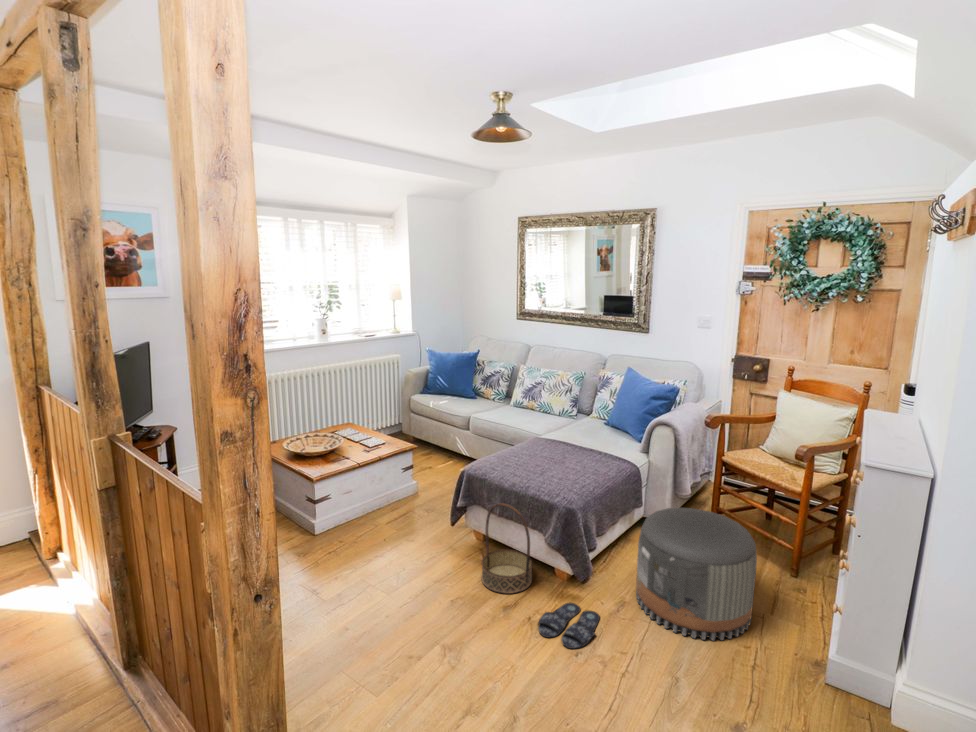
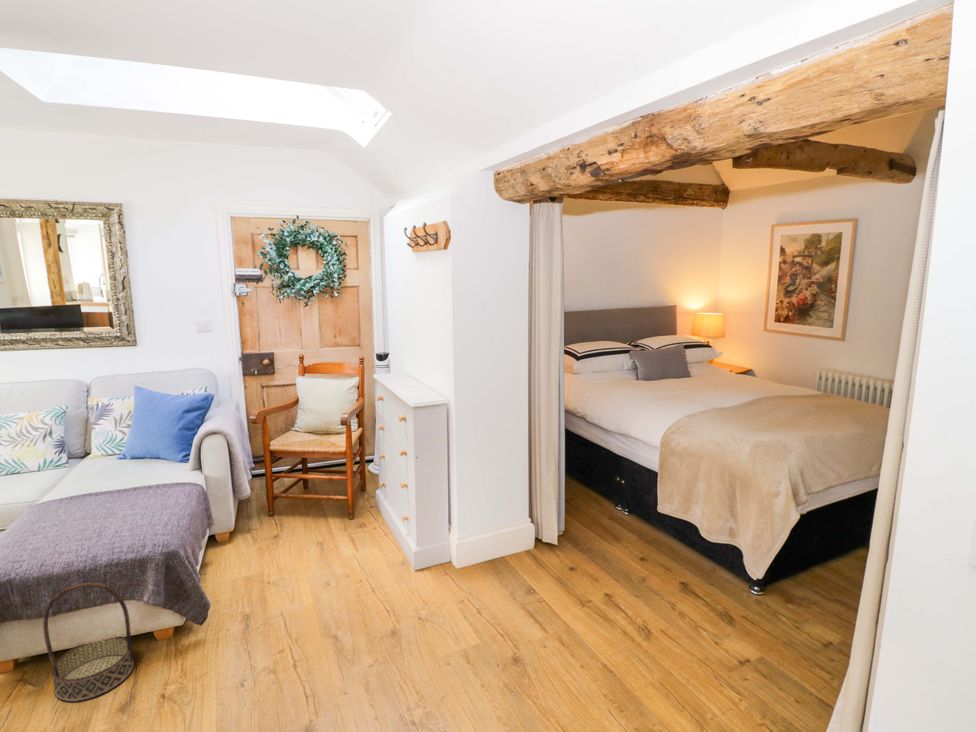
pouf: present [636,508,757,640] -> none [244,496,353,613]
slippers: present [538,603,600,649] -> none [178,640,246,694]

